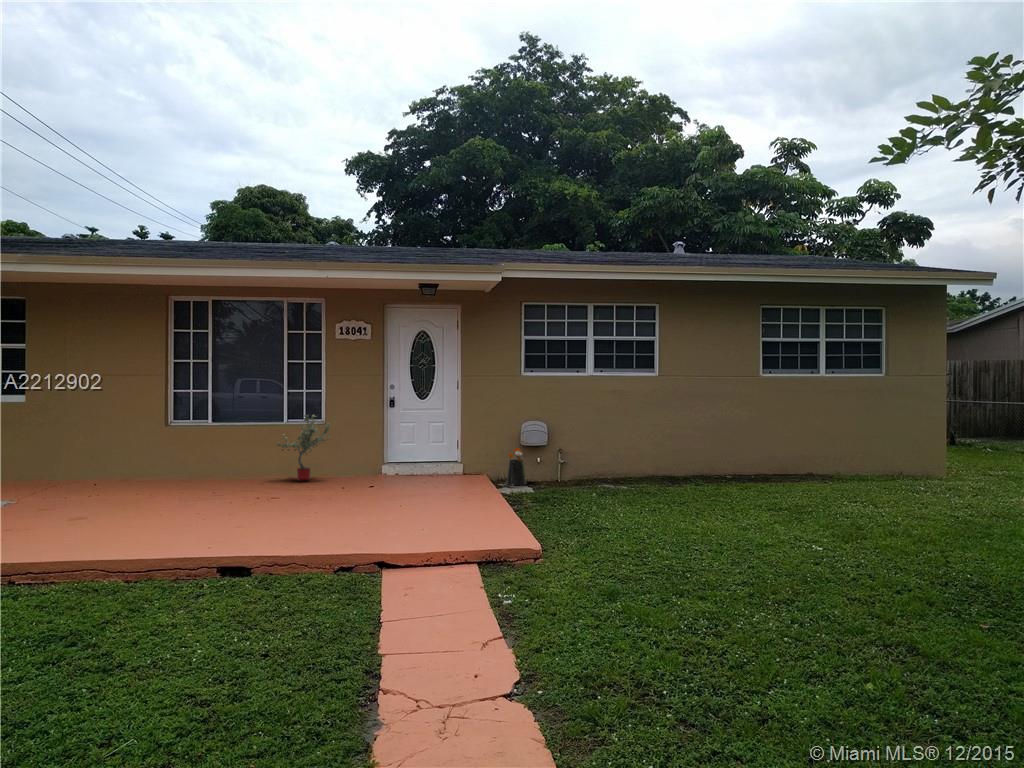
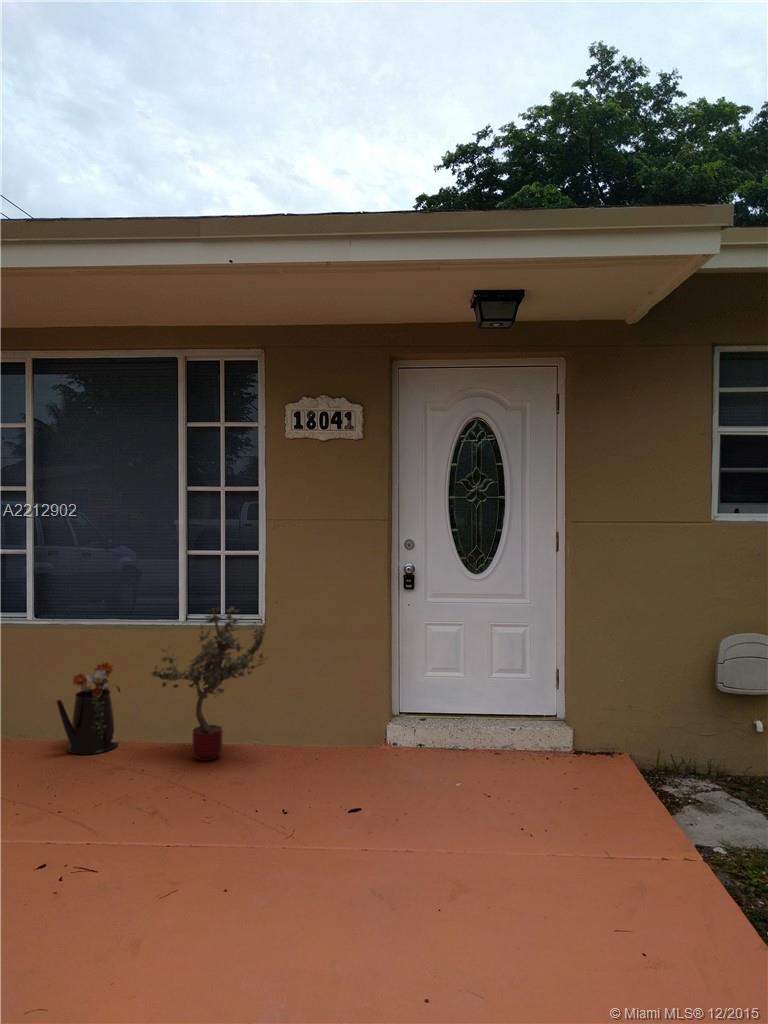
watering can: present [506,448,526,485] -> present [57,662,120,755]

